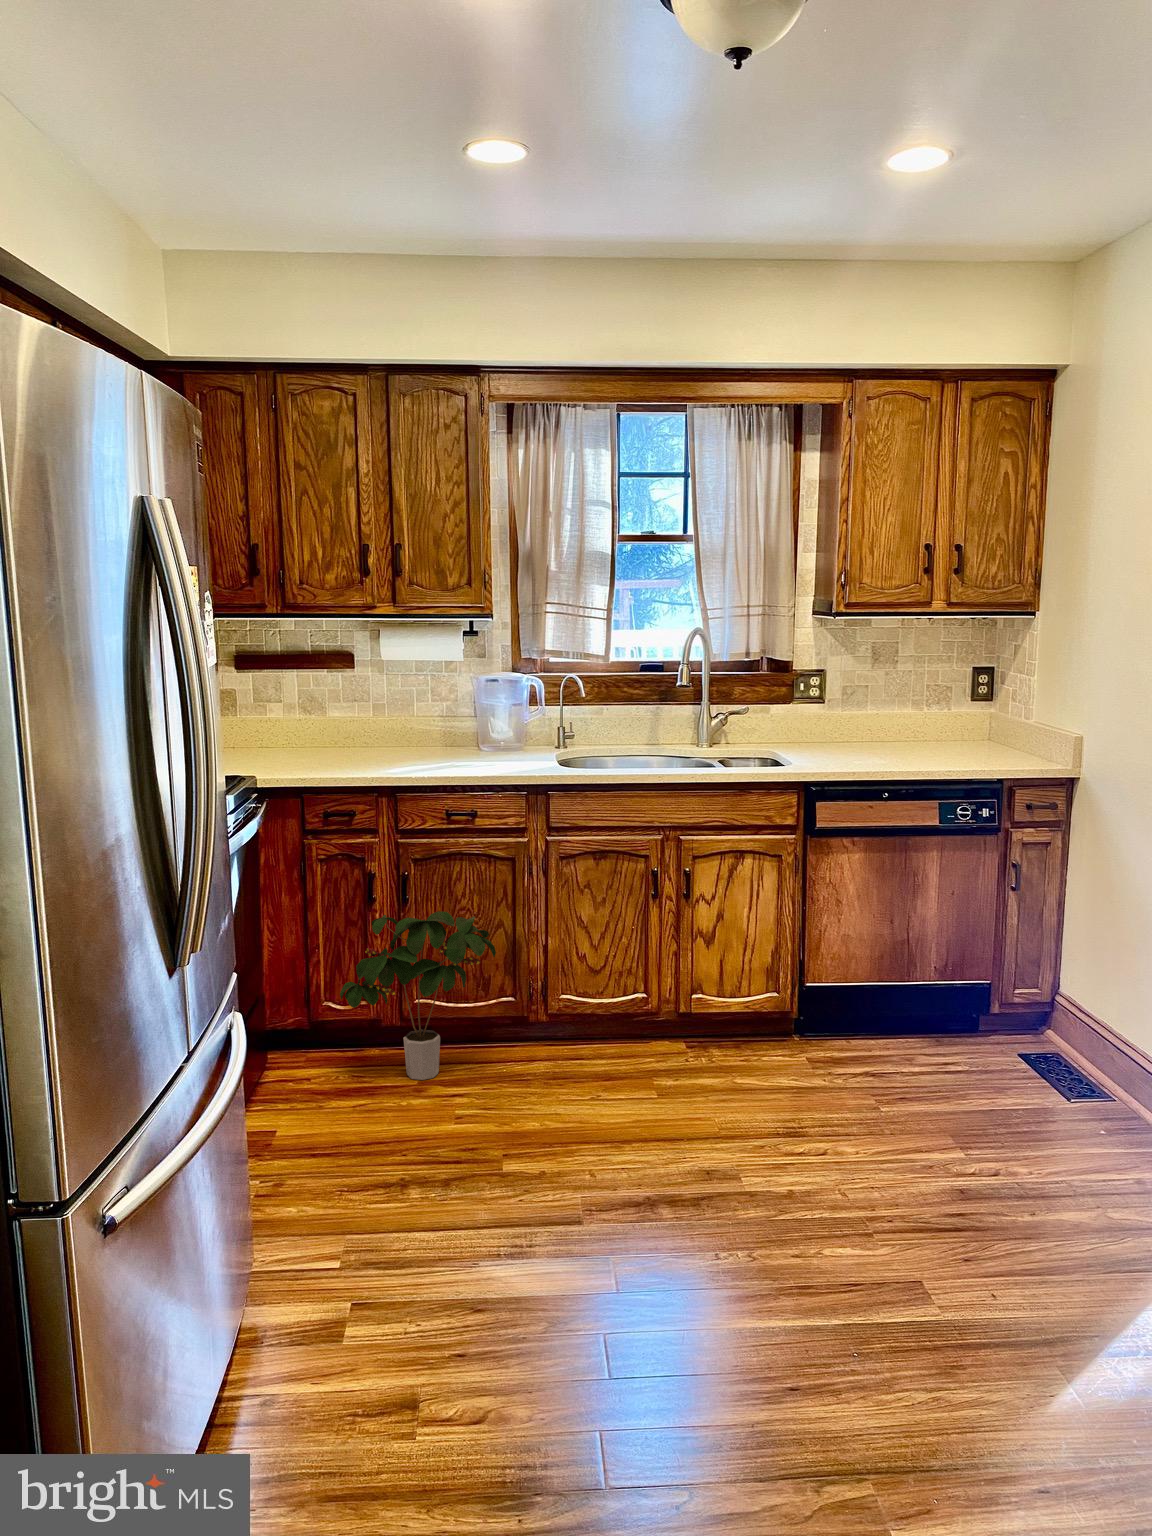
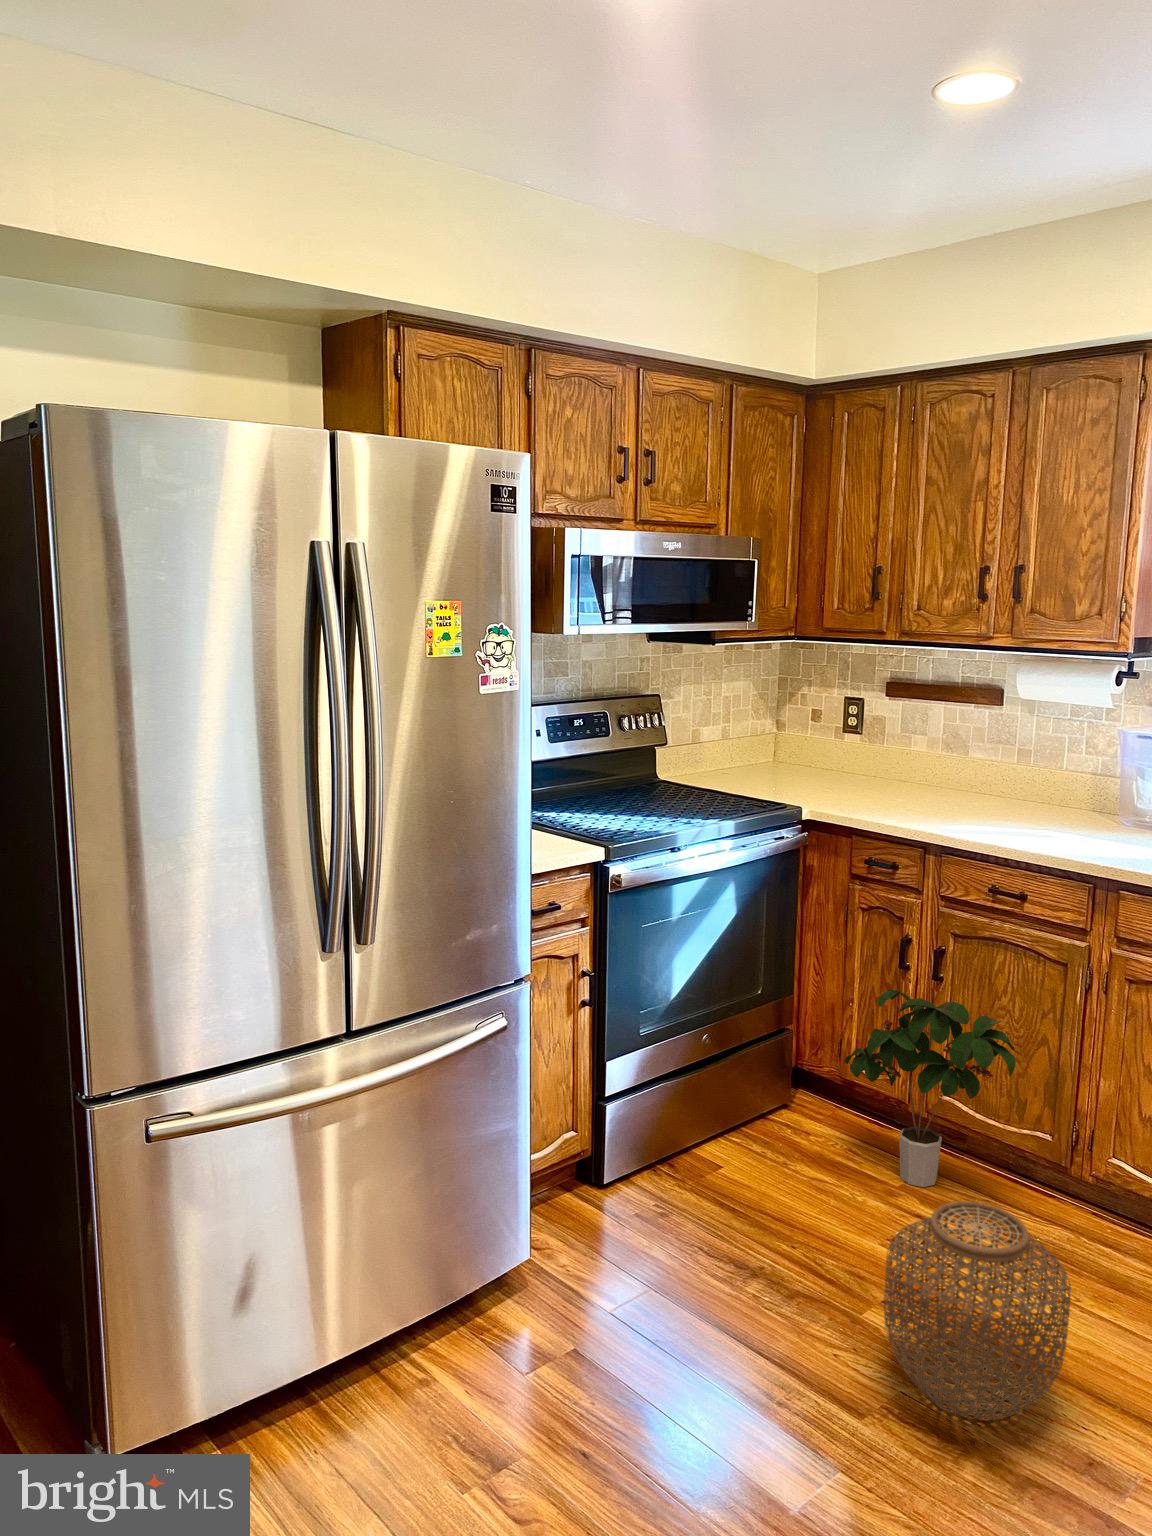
woven basket: none [545,1027,680,1189] -> present [884,1201,1071,1420]

